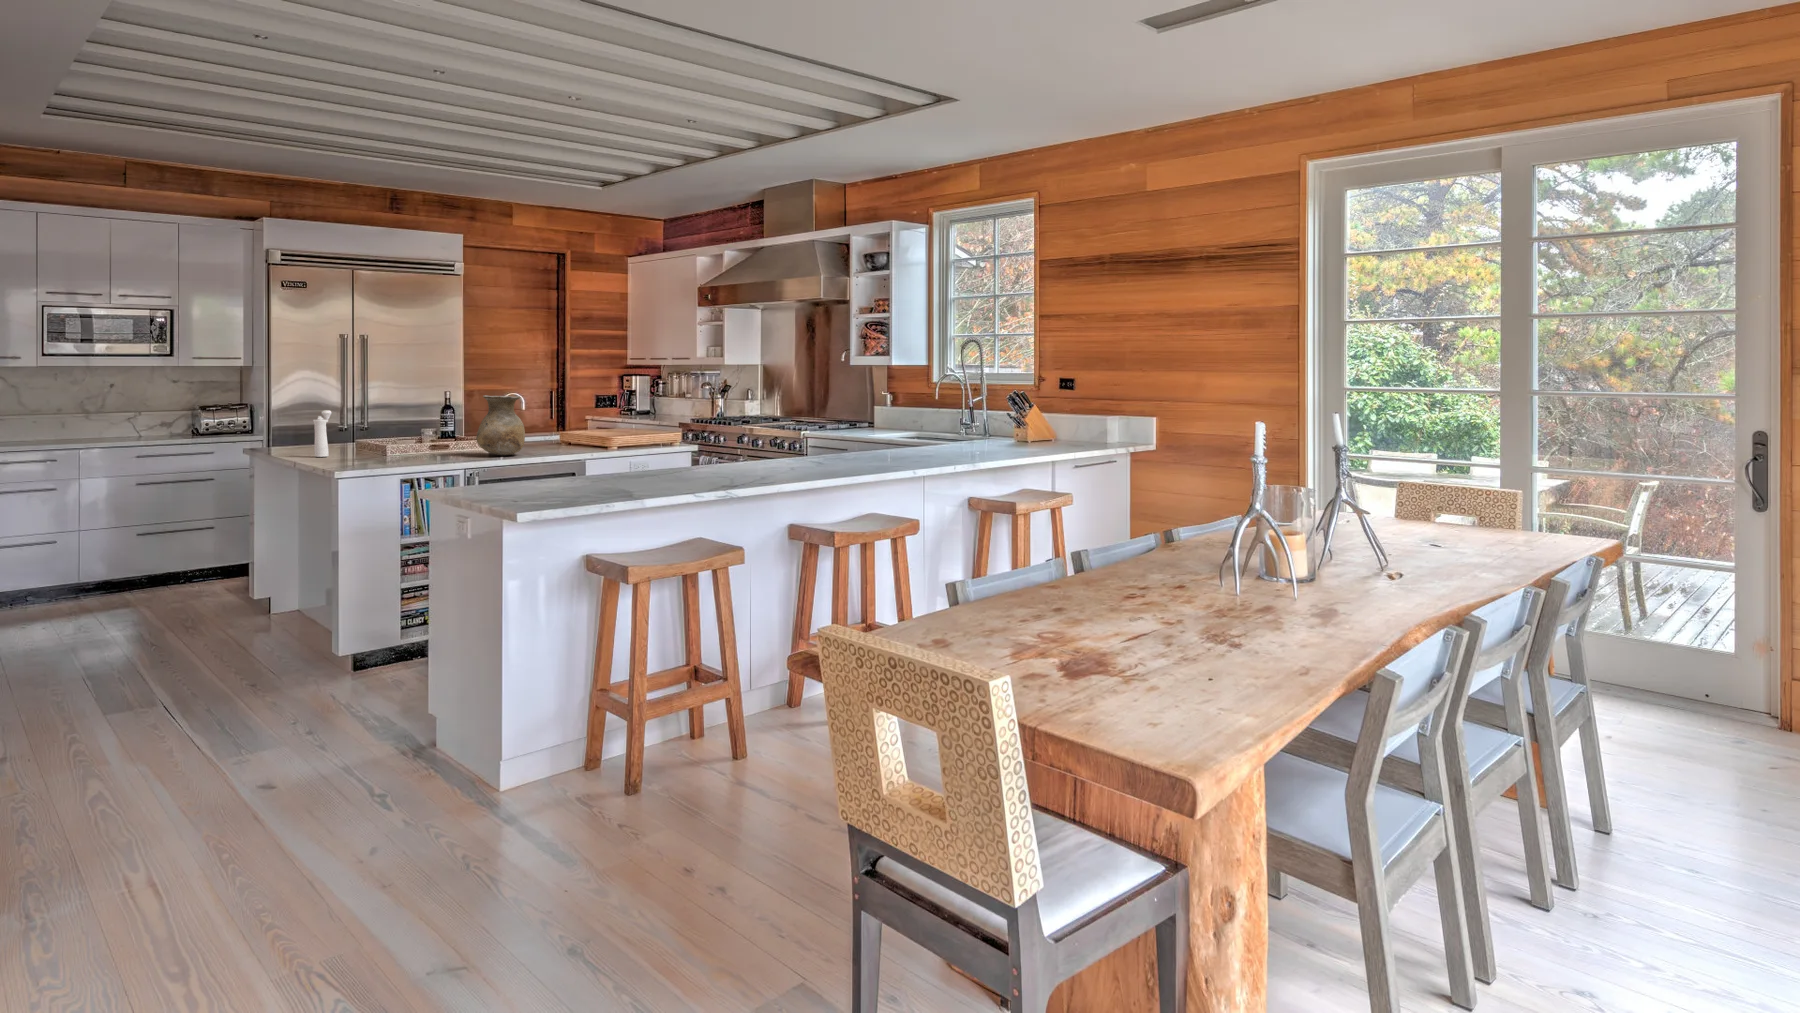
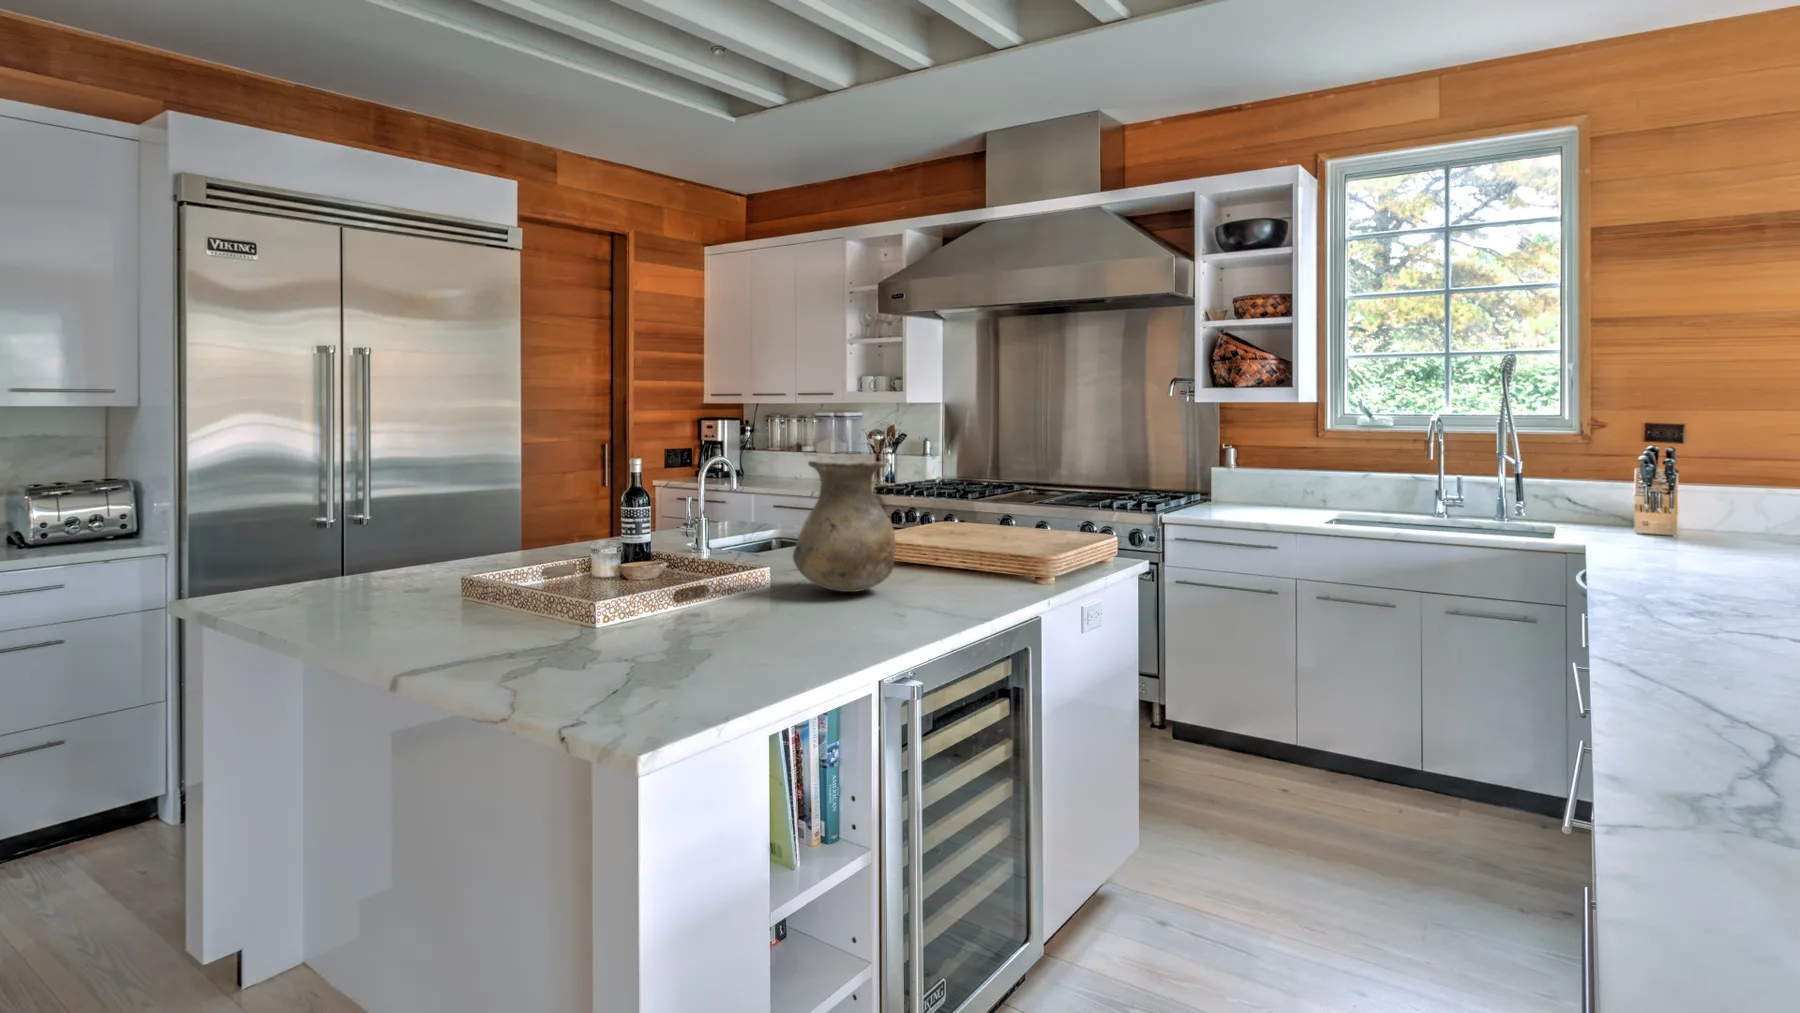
pepper mill: present [313,410,332,457] -> none [426,504,463,624]

